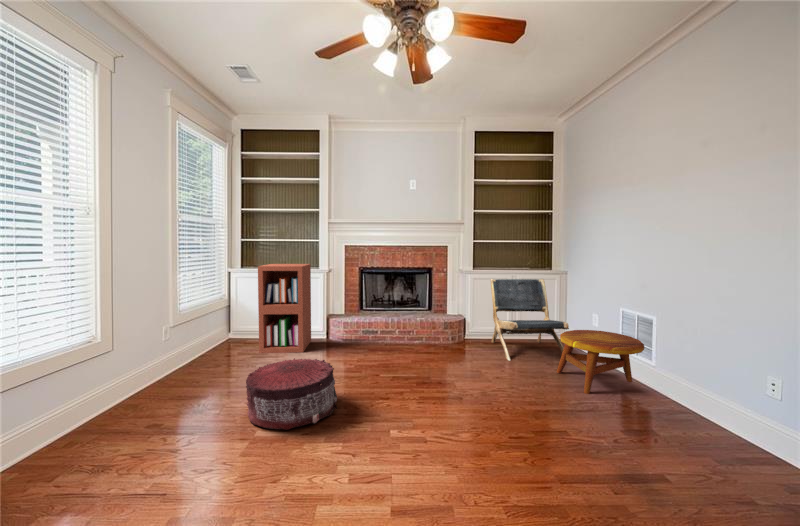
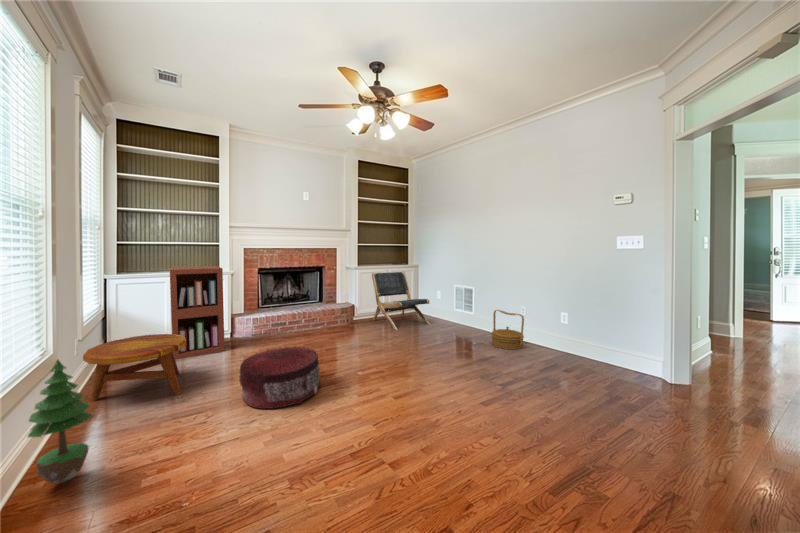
side table: present [557,330,644,394] -> present [83,334,186,401]
potted tree: none [46,337,98,443] -> present [27,360,92,484]
woven basket: none [649,356,723,439] -> present [491,310,524,349]

